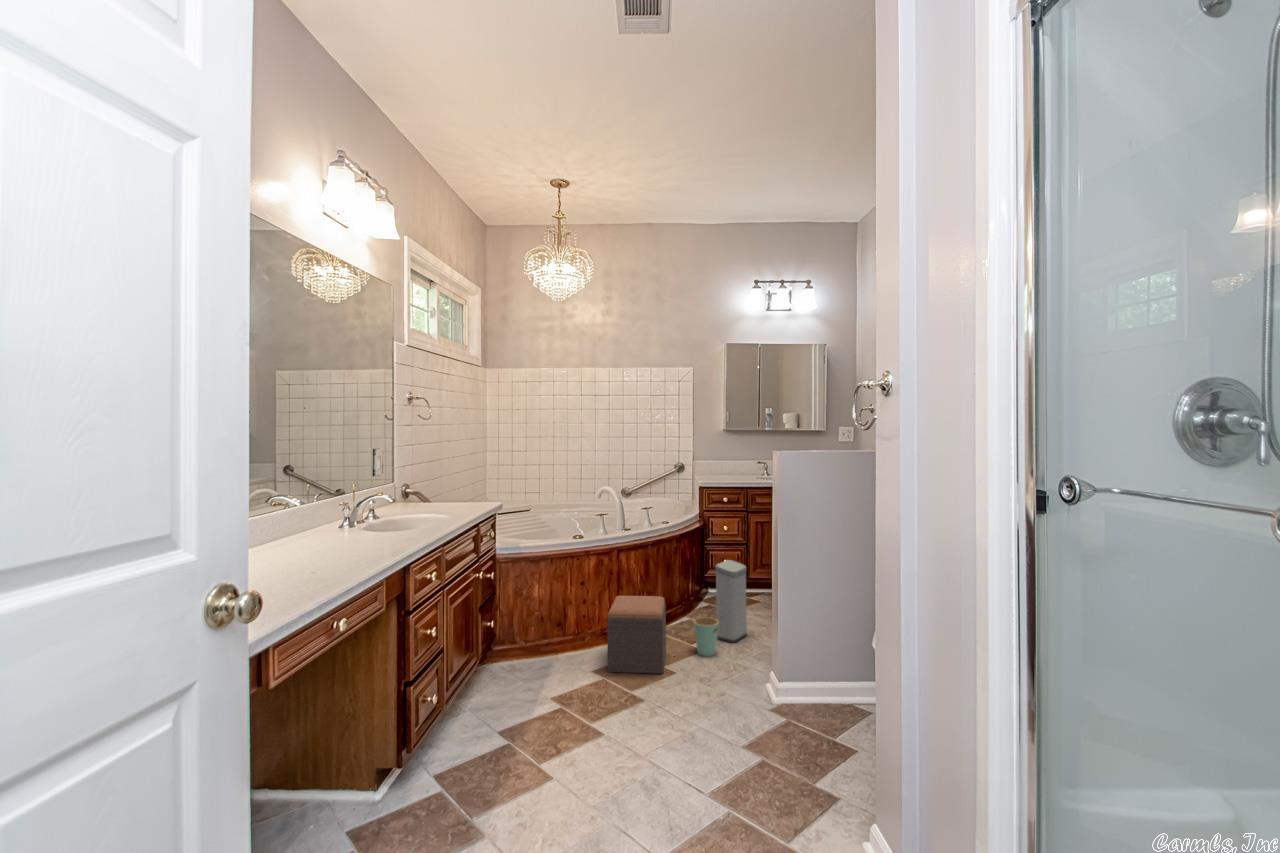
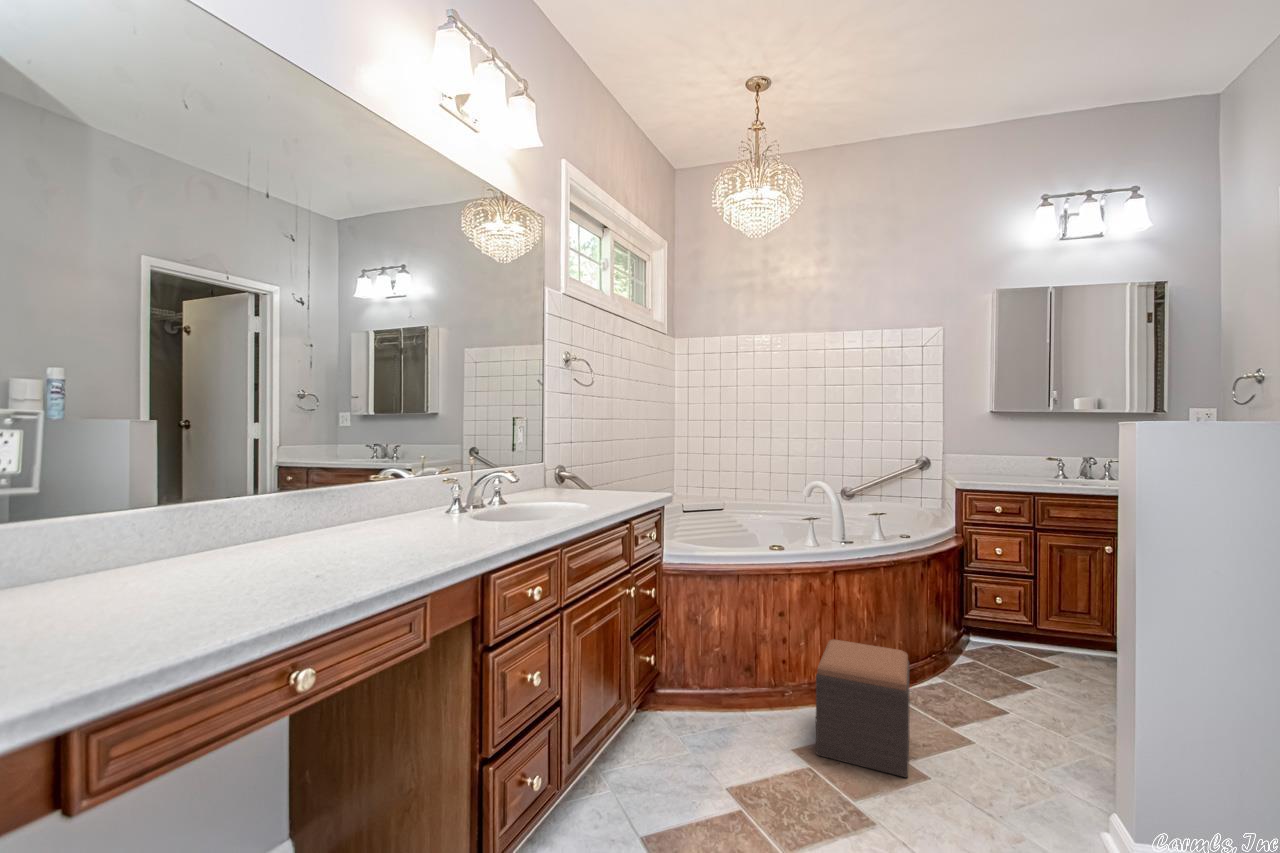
trash can: present [694,560,747,656] -> none [957,604,1051,758]

